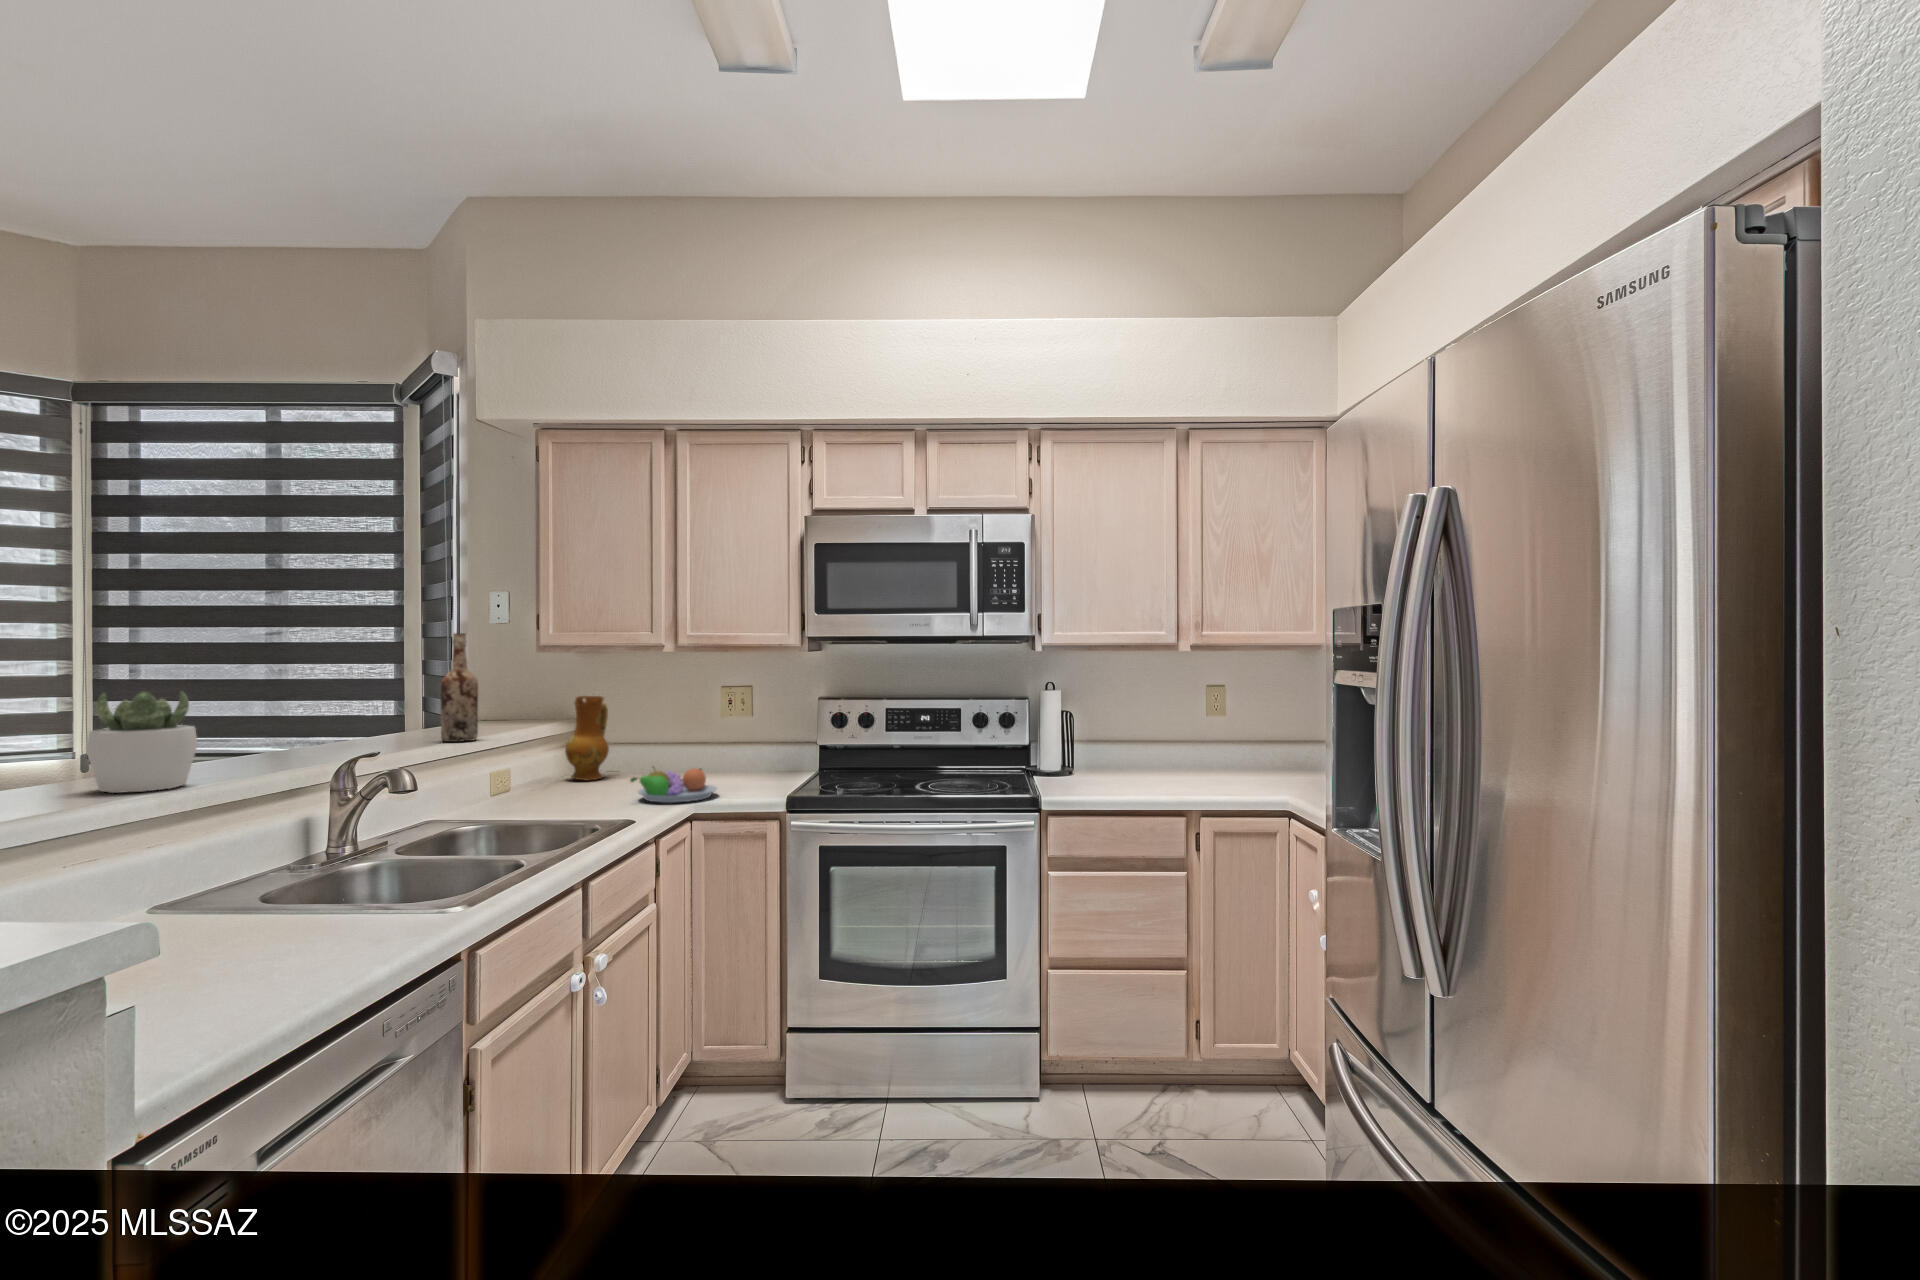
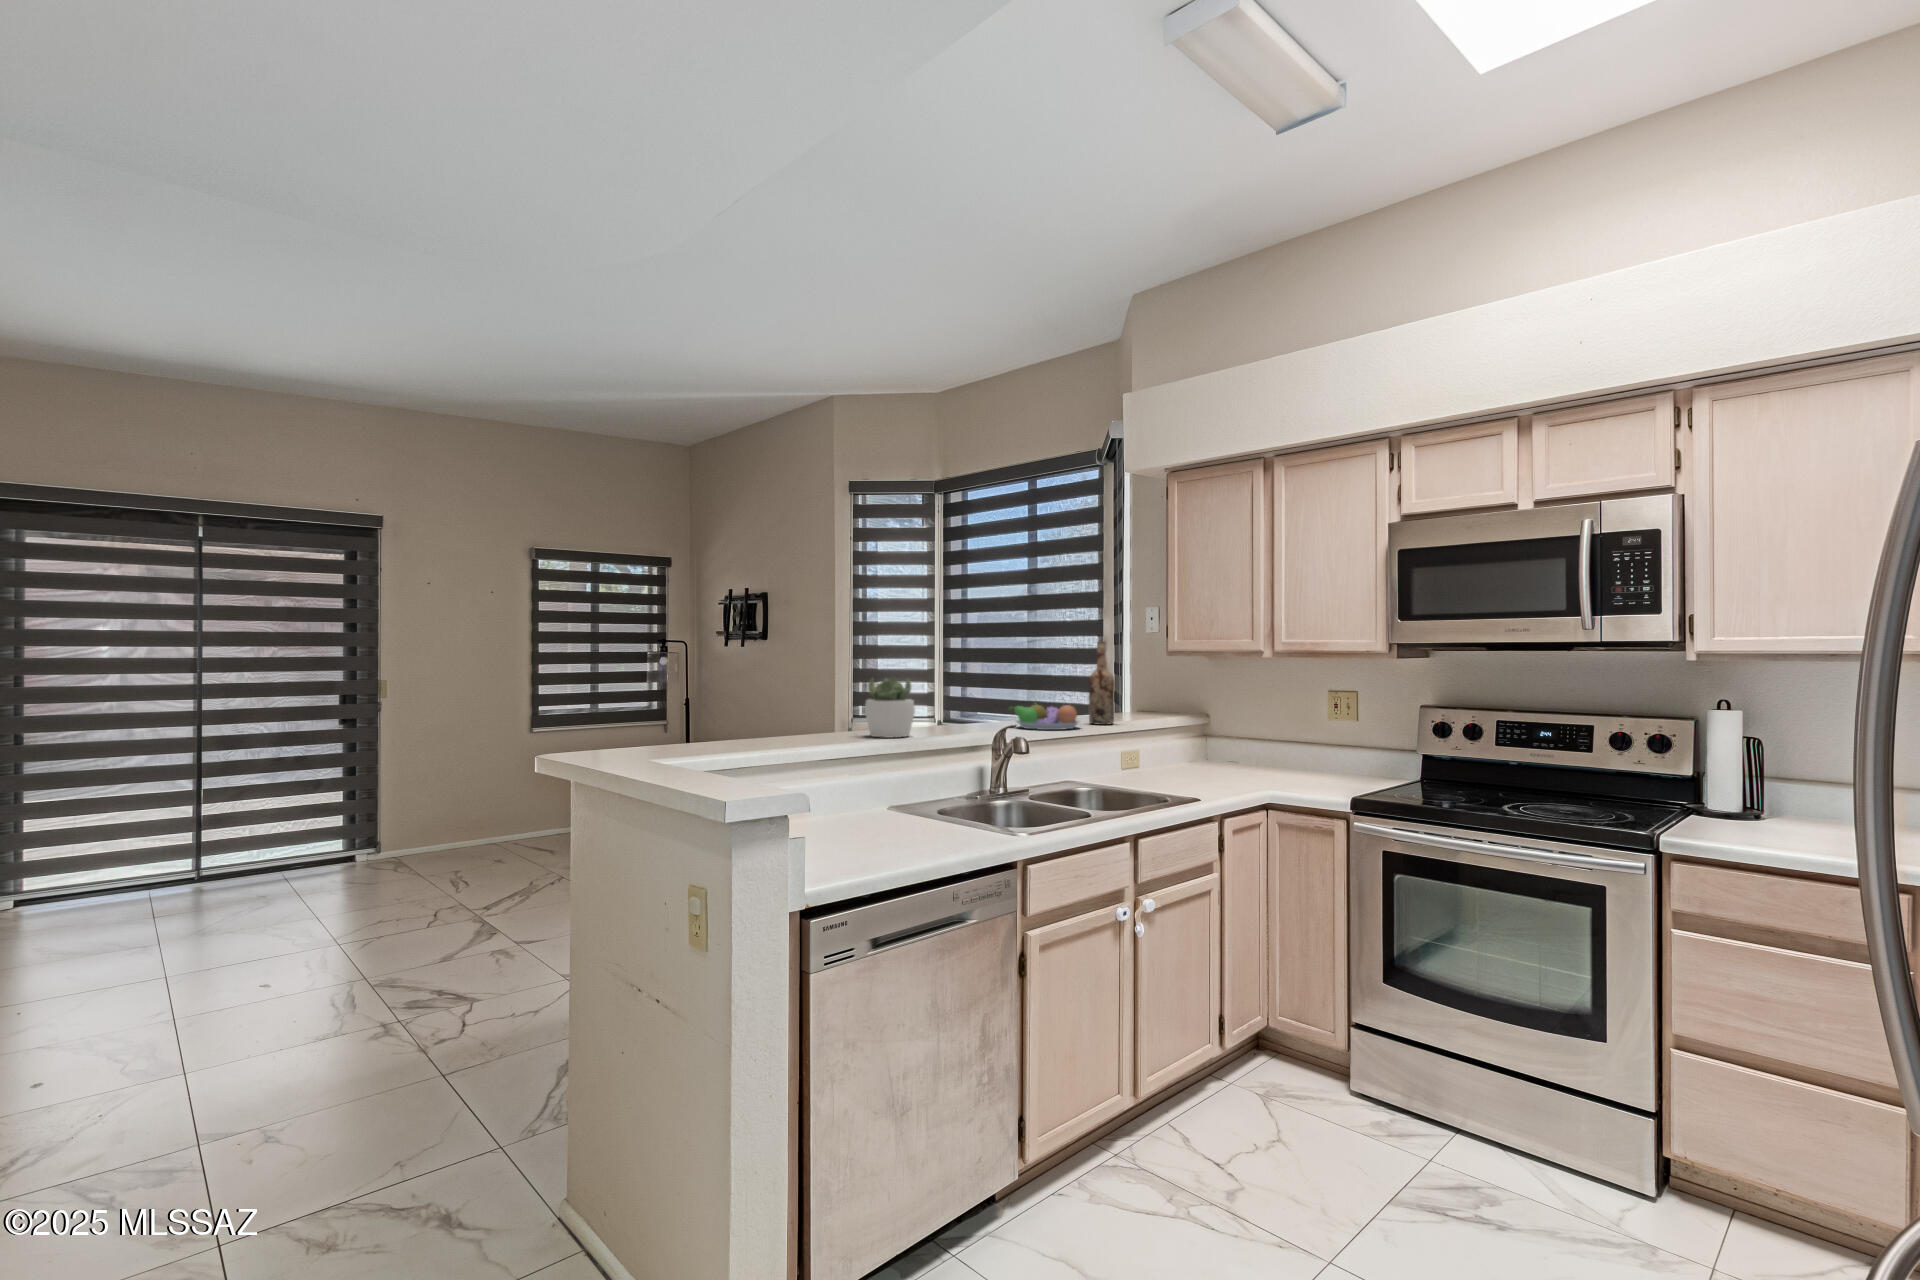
ceramic jug: present [565,696,609,781] -> none [1197,694,1235,767]
fruit bowl: present [630,767,717,803] -> present [1008,702,1080,730]

